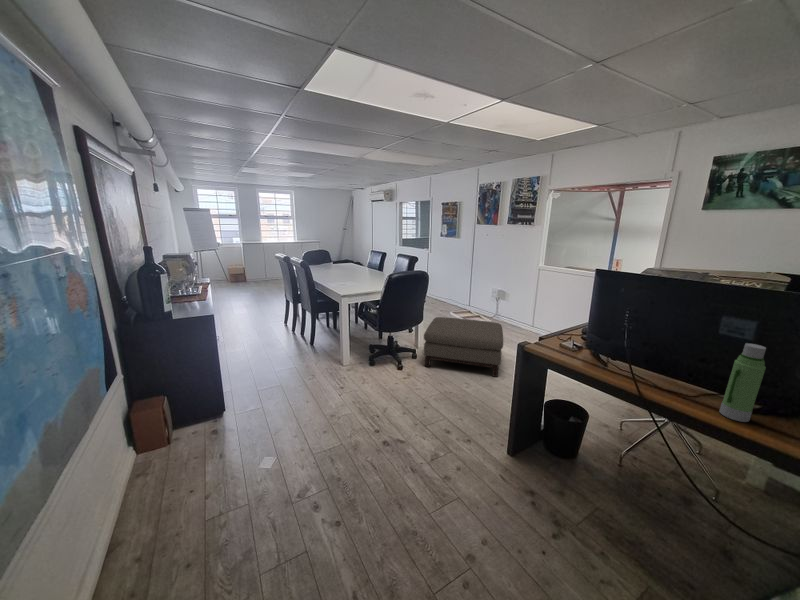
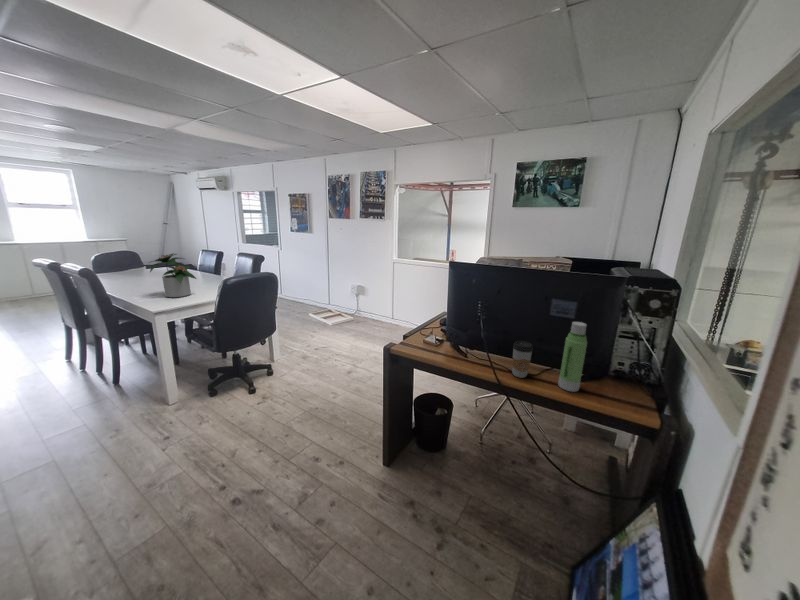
potted plant: none [340,253,370,286] -> present [150,253,196,298]
ottoman: present [424,317,503,377] -> none [279,321,368,383]
coffee cup: none [659,357,689,396] -> present [512,341,533,378]

